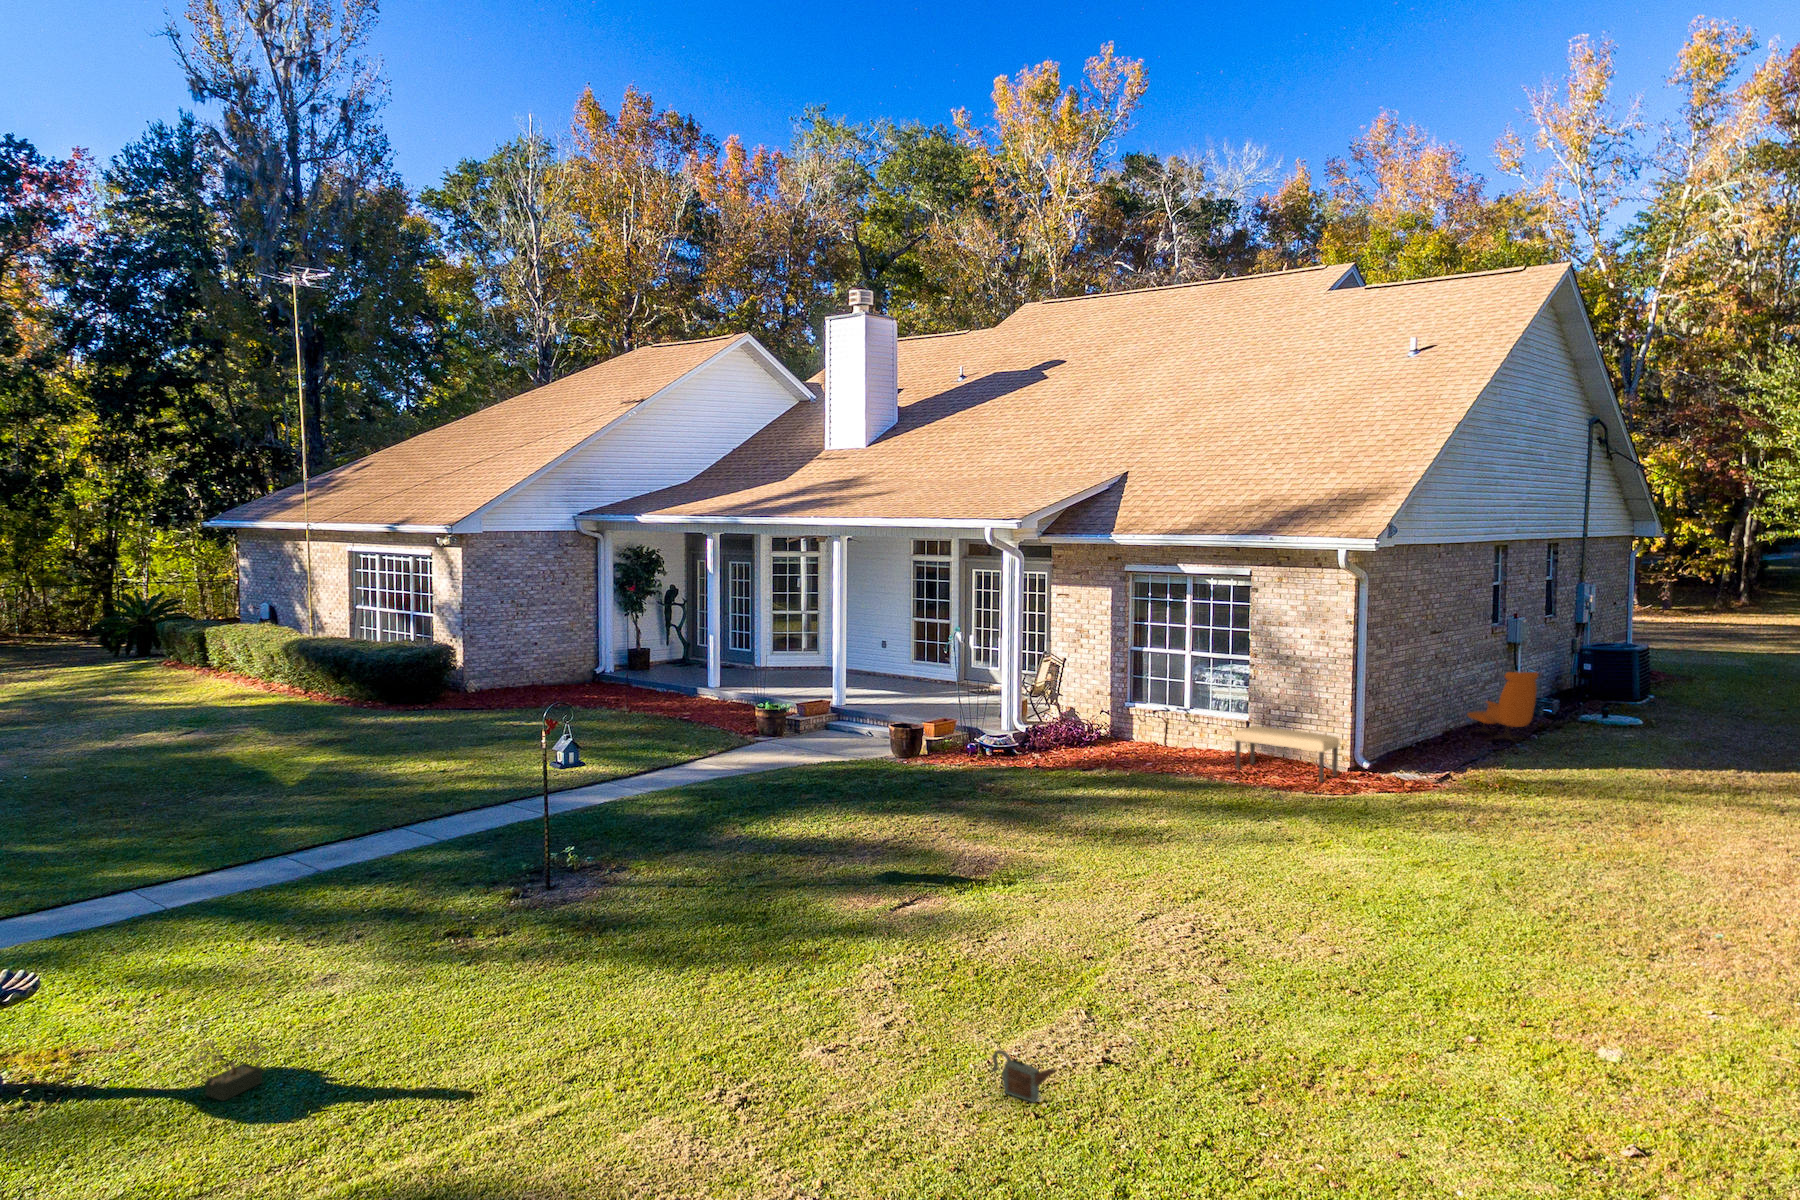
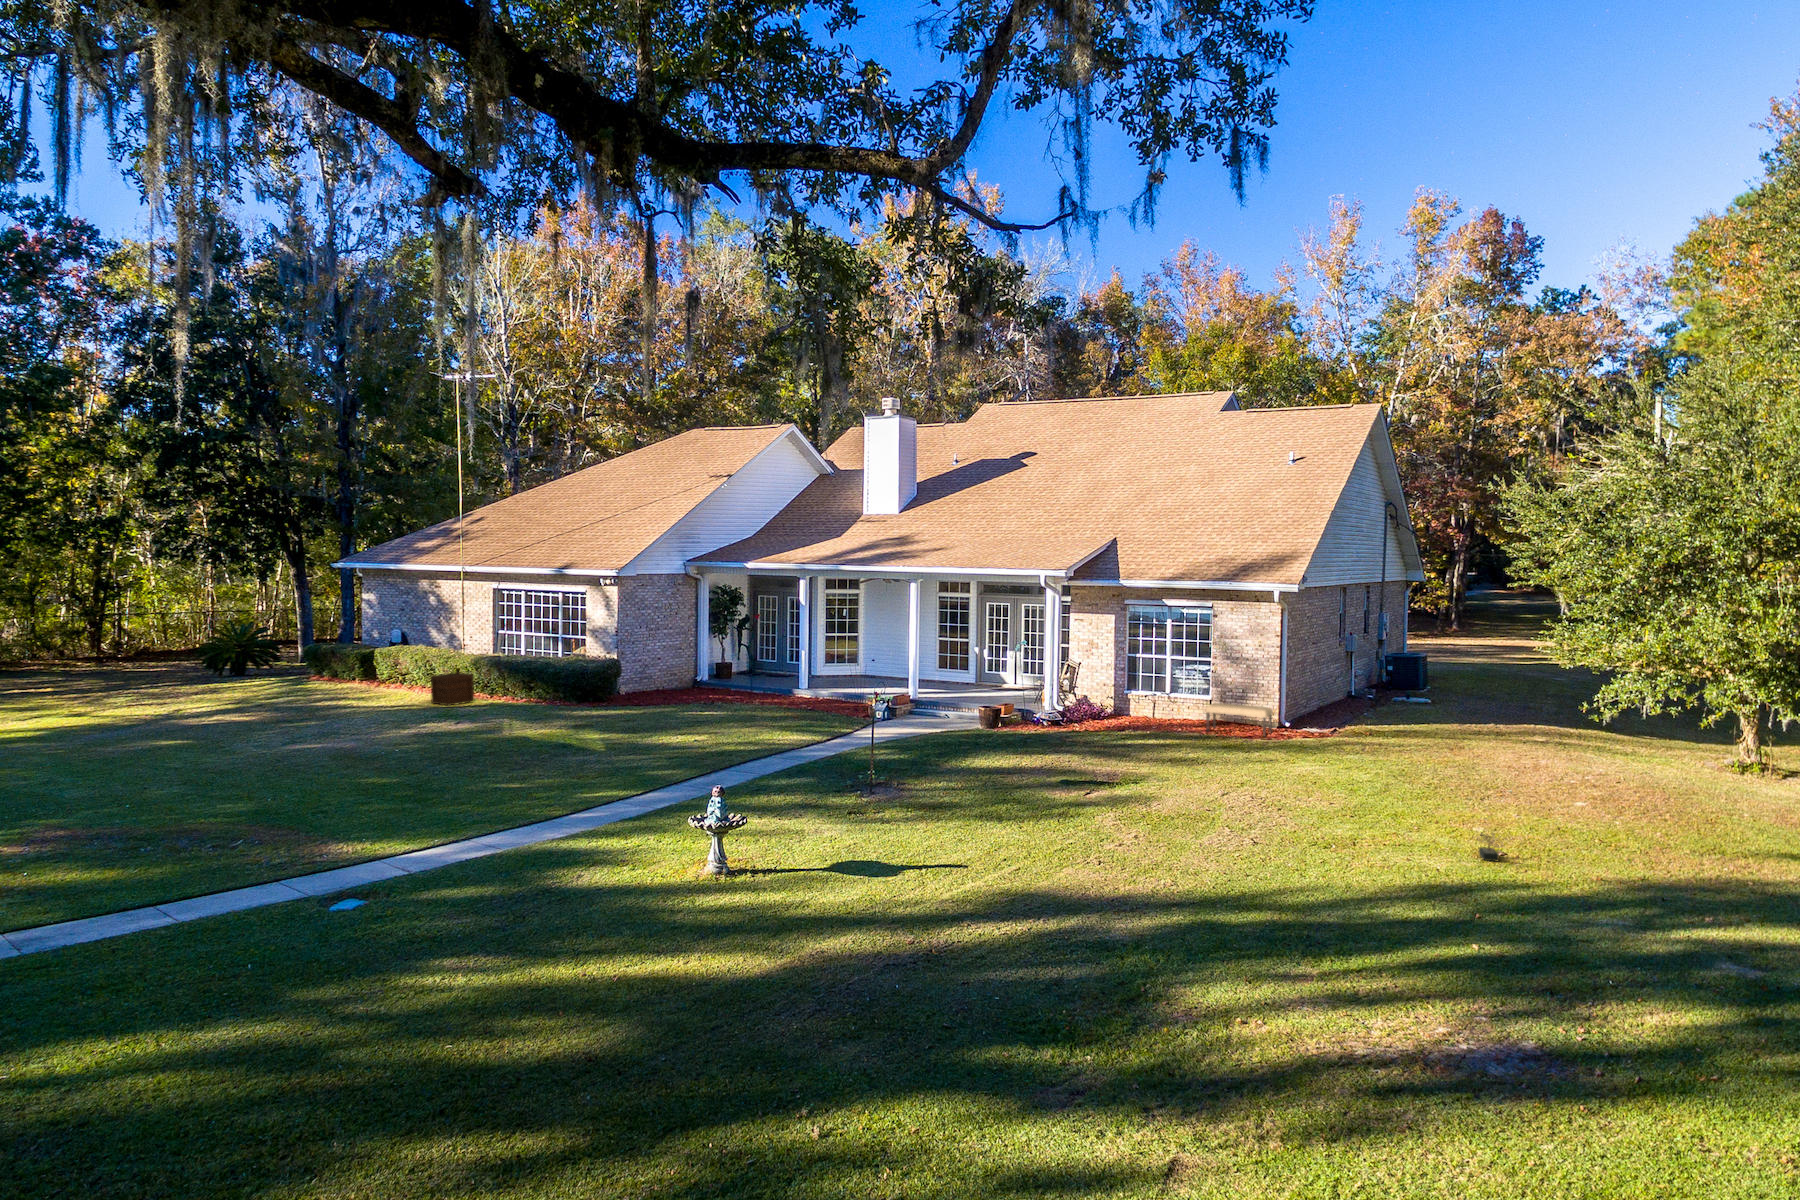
wooden crate: none [243,658,298,701] -> present [431,673,474,706]
lounge chair: present [1468,672,1538,743] -> none [1329,666,1377,713]
decorative plant: present [190,1035,265,1101] -> present [1477,833,1503,861]
watering can: present [993,1050,1056,1102] -> none [1224,854,1263,878]

